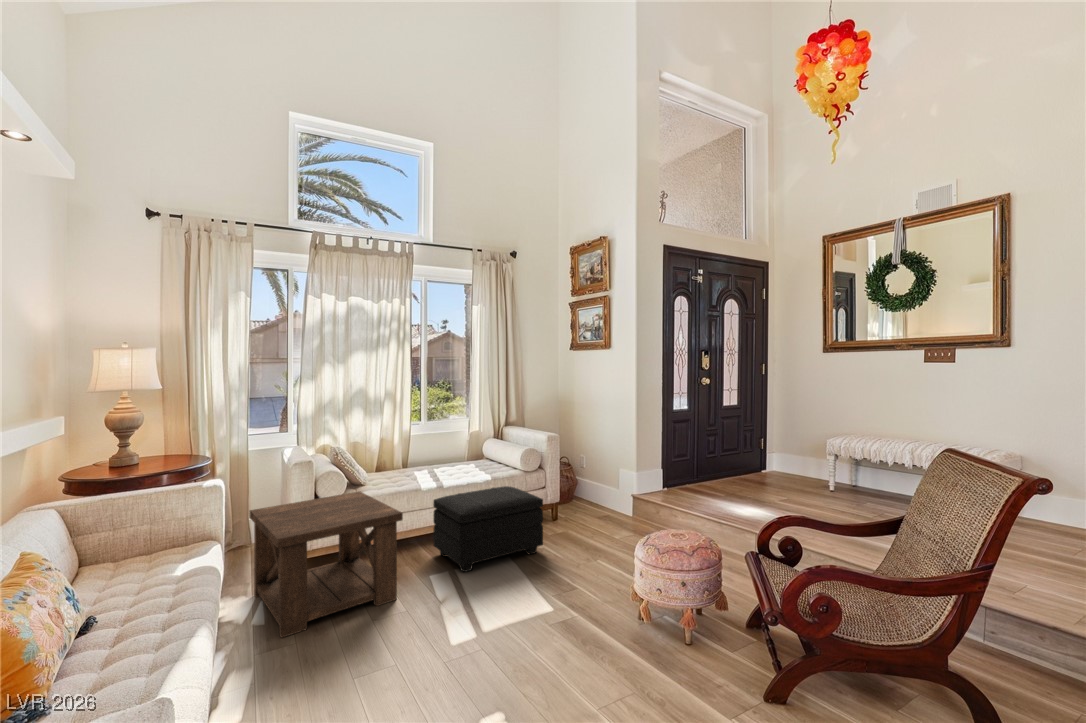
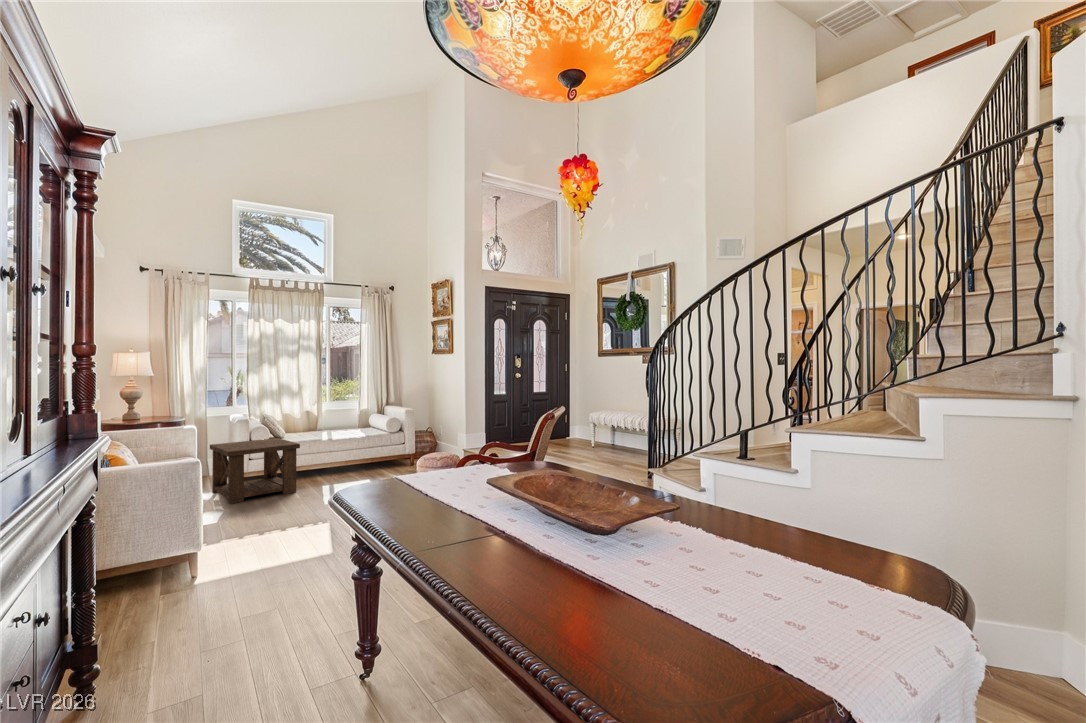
footstool: present [433,486,543,572] -> none [325,438,393,483]

